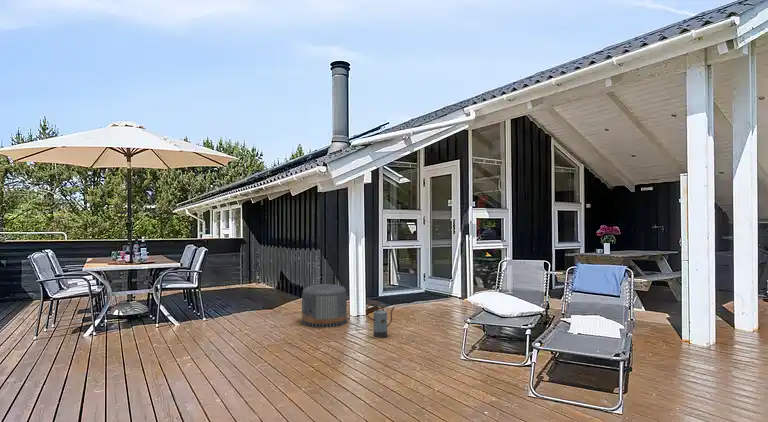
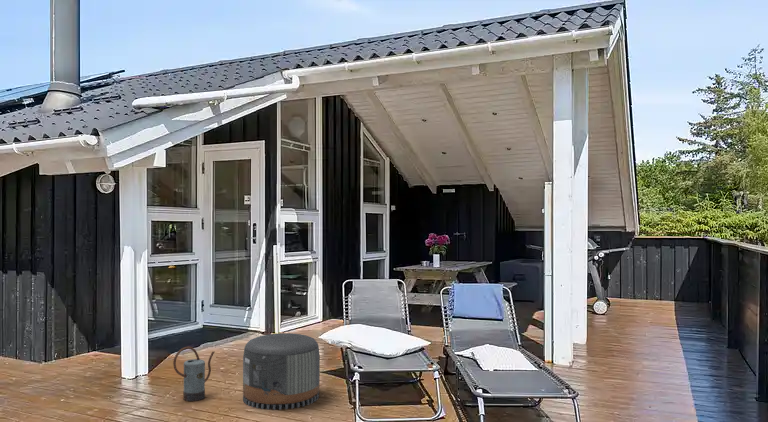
pouf: present [302,284,347,327] -> present [243,333,320,410]

